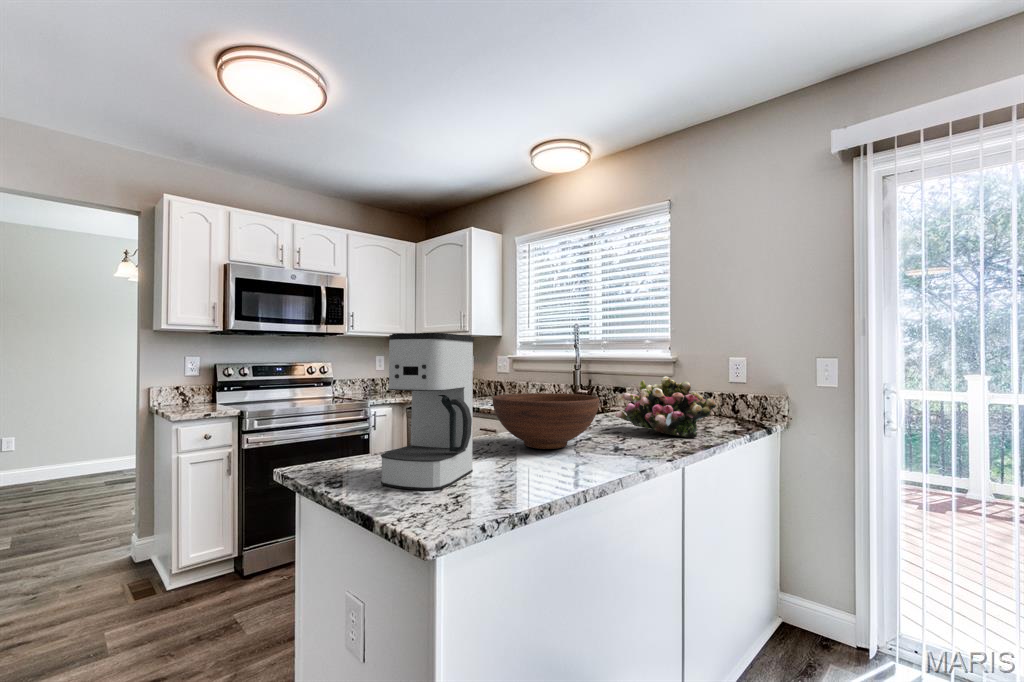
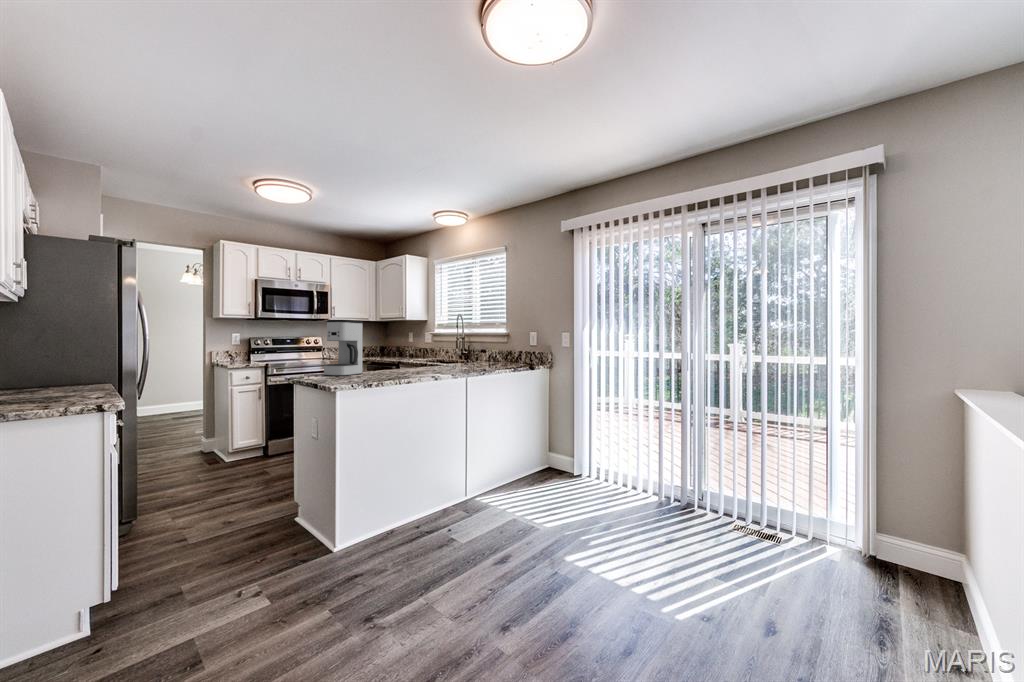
flower arrangement: present [615,376,716,438] -> none [451,341,496,368]
fruit bowl: present [493,393,599,449] -> none [382,348,430,370]

